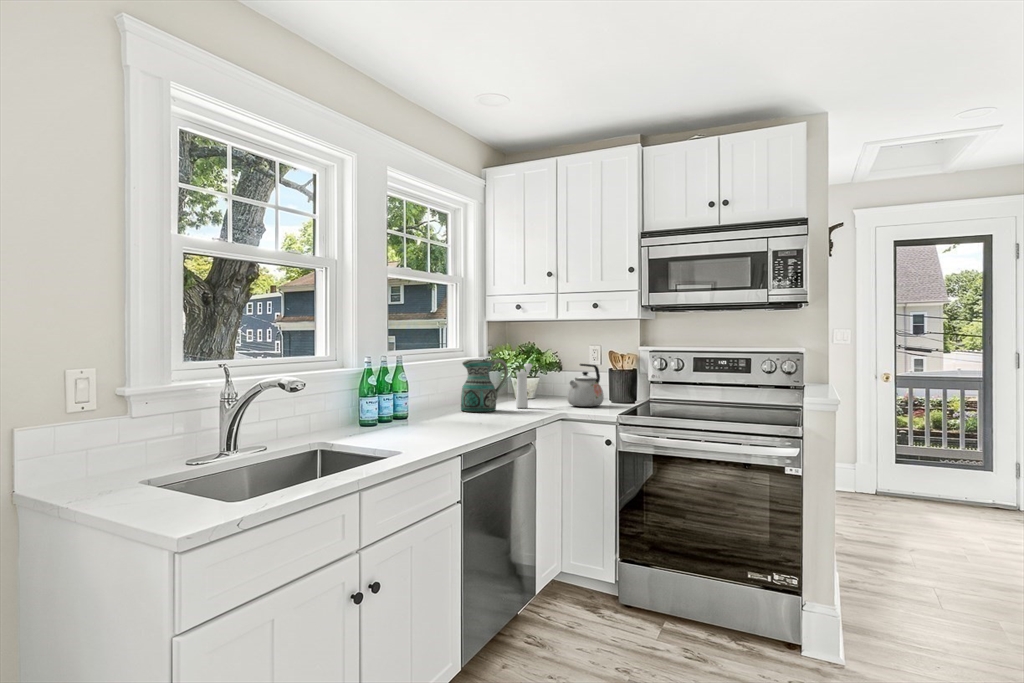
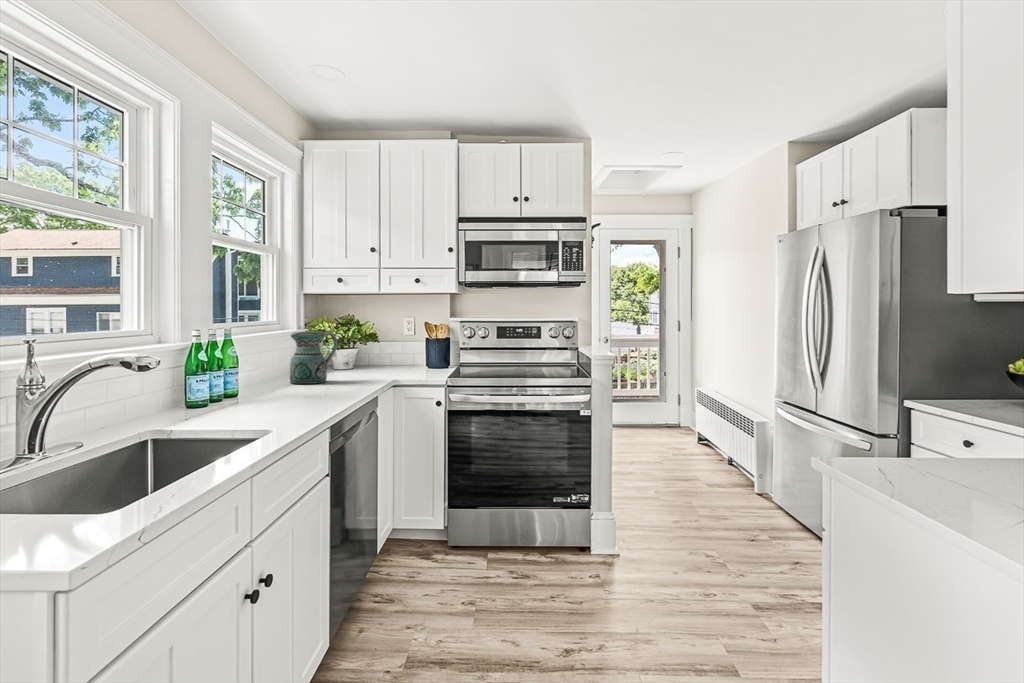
pepper mill: present [516,363,532,408] -> none [343,335,358,378]
kettle: present [567,364,604,407] -> none [392,334,425,374]

